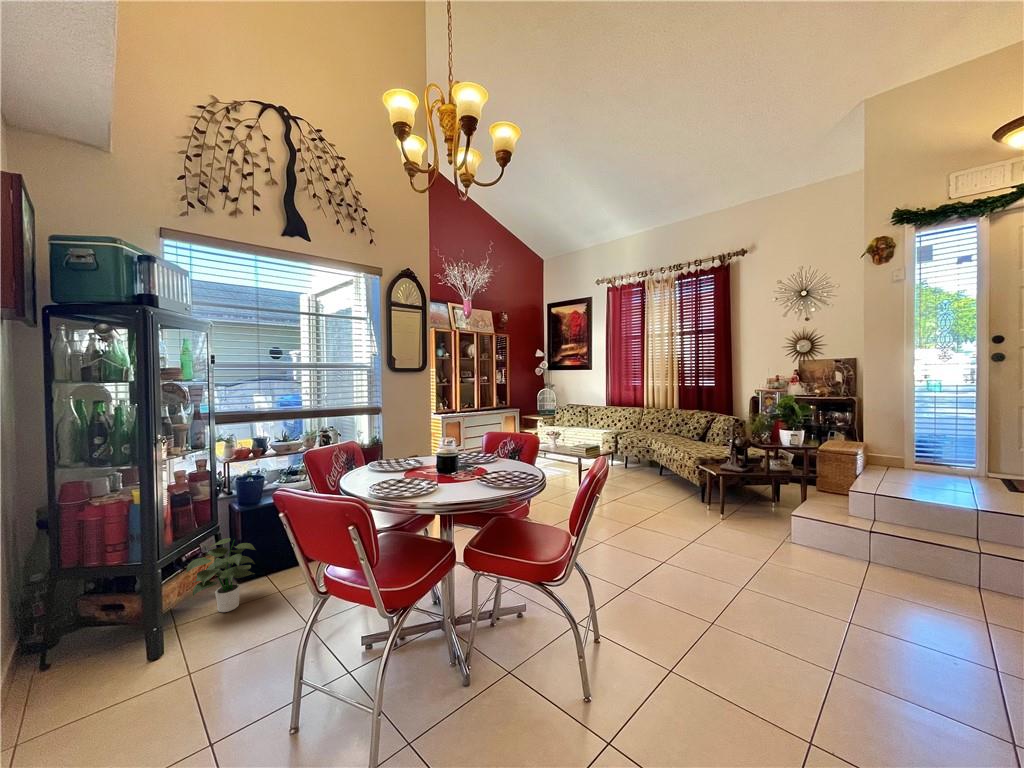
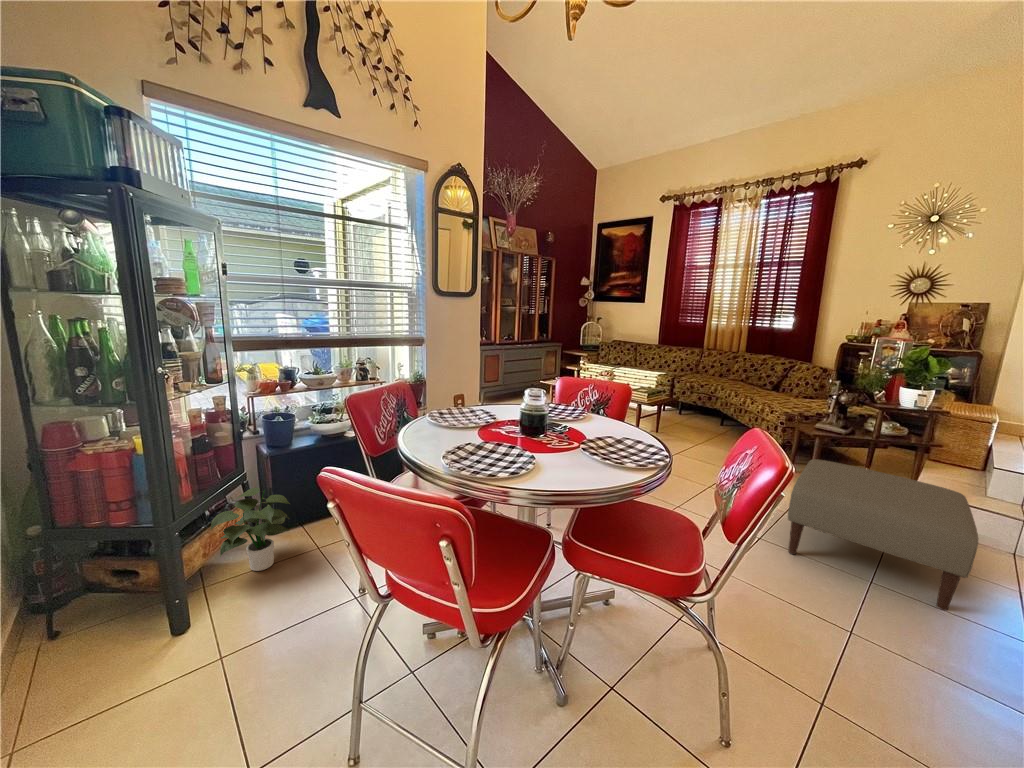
ottoman: none [679,492,816,605] -> present [788,459,978,610]

